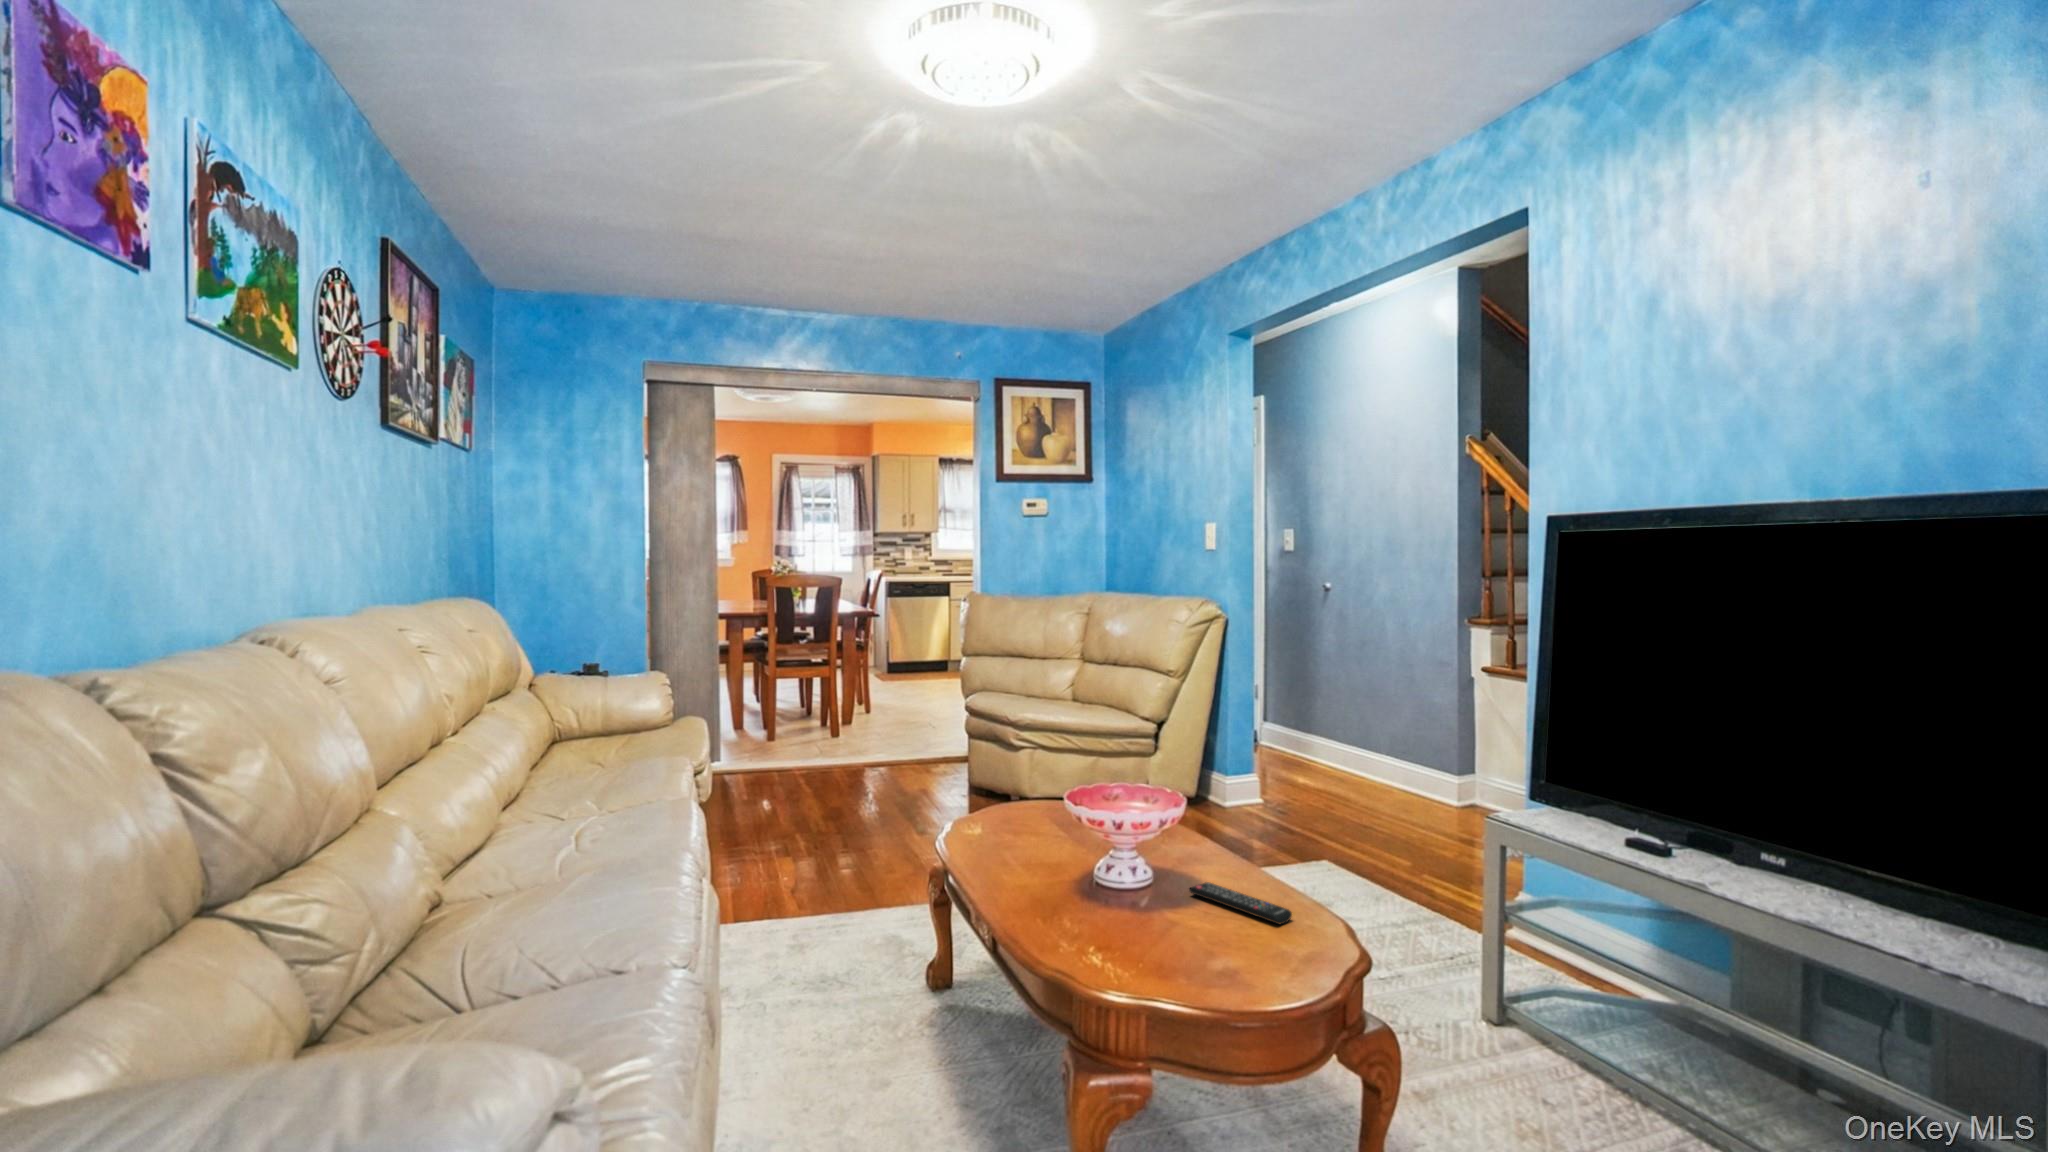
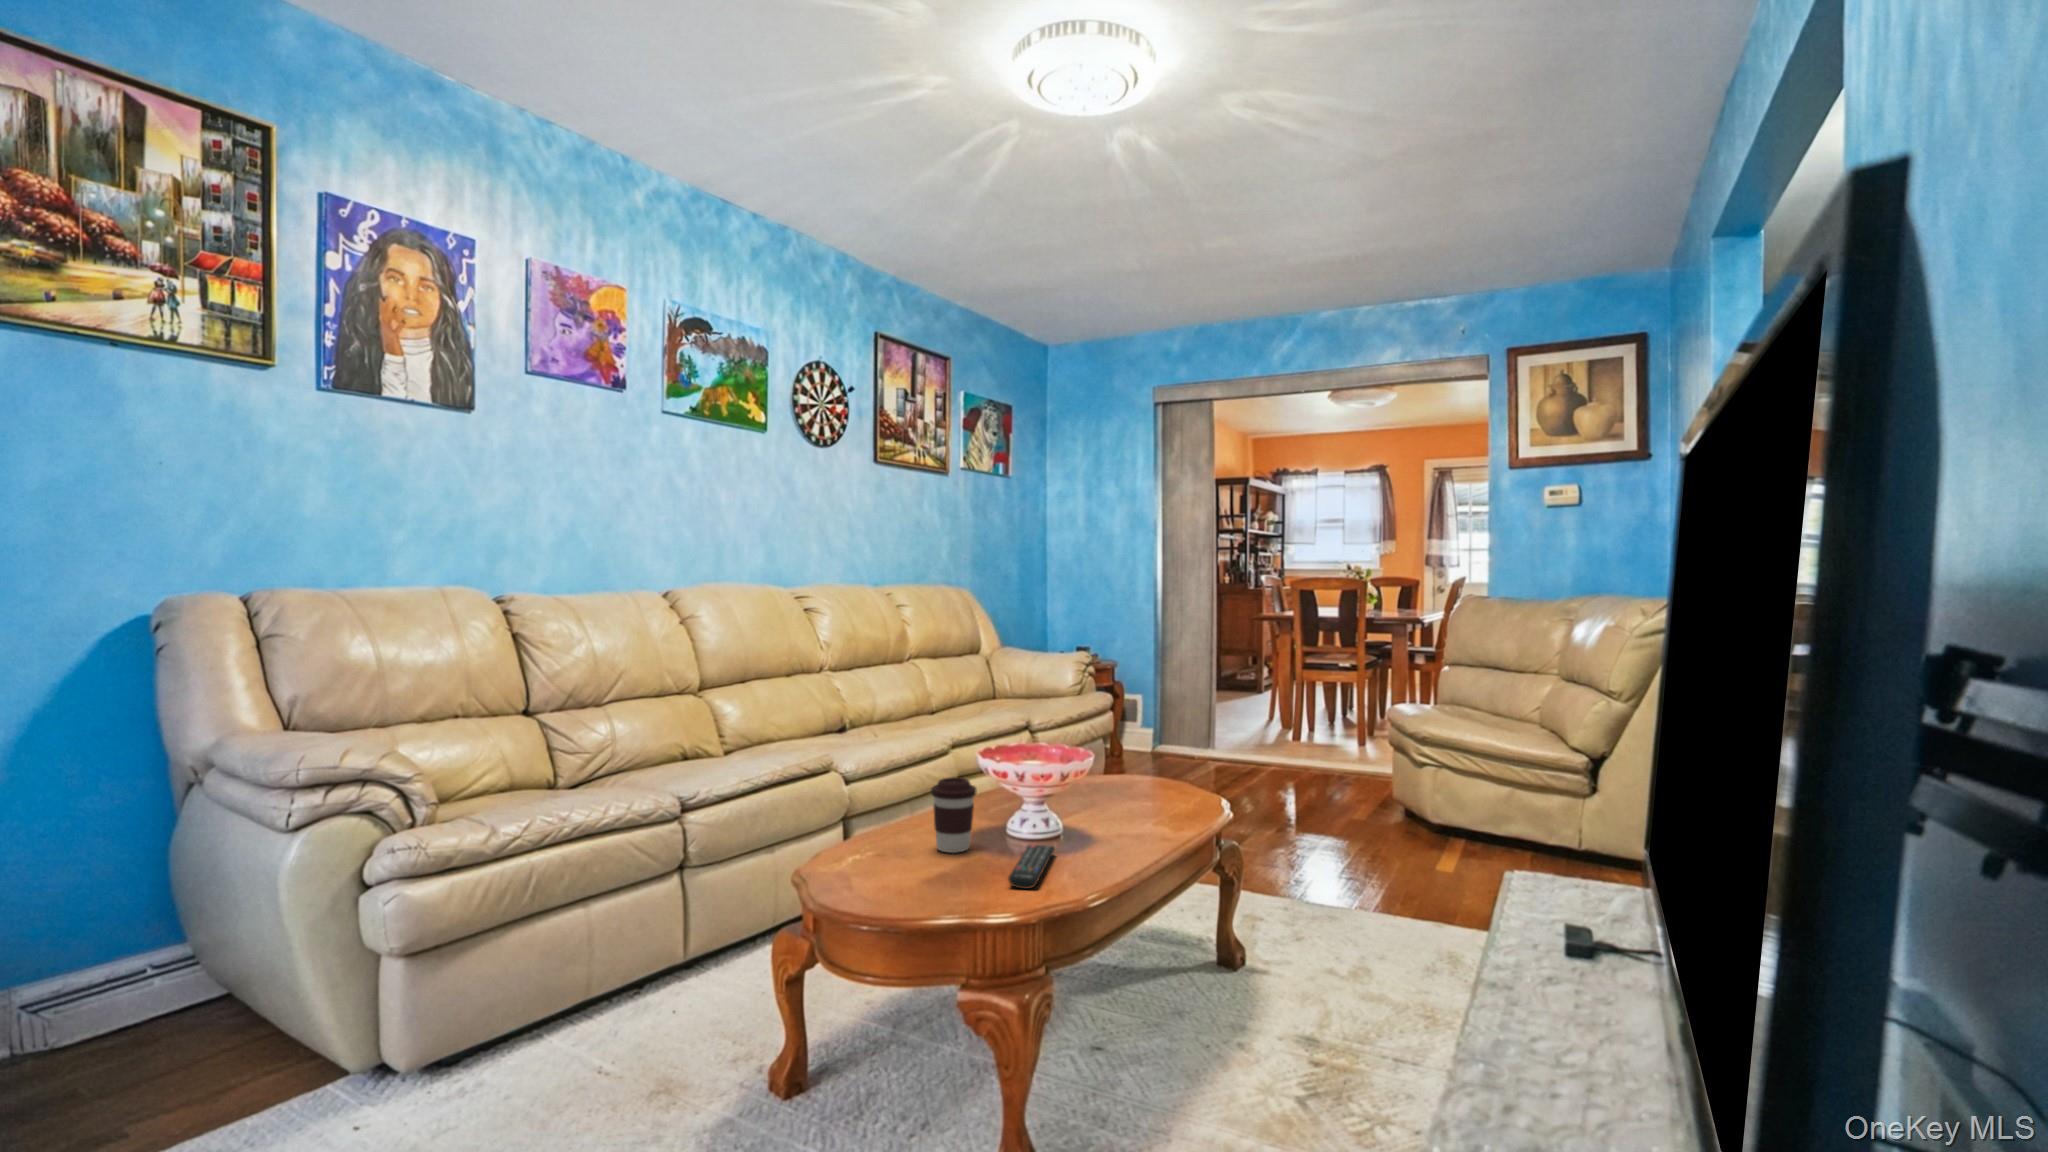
coffee cup: none [1107,839,1155,920] -> present [931,777,977,853]

